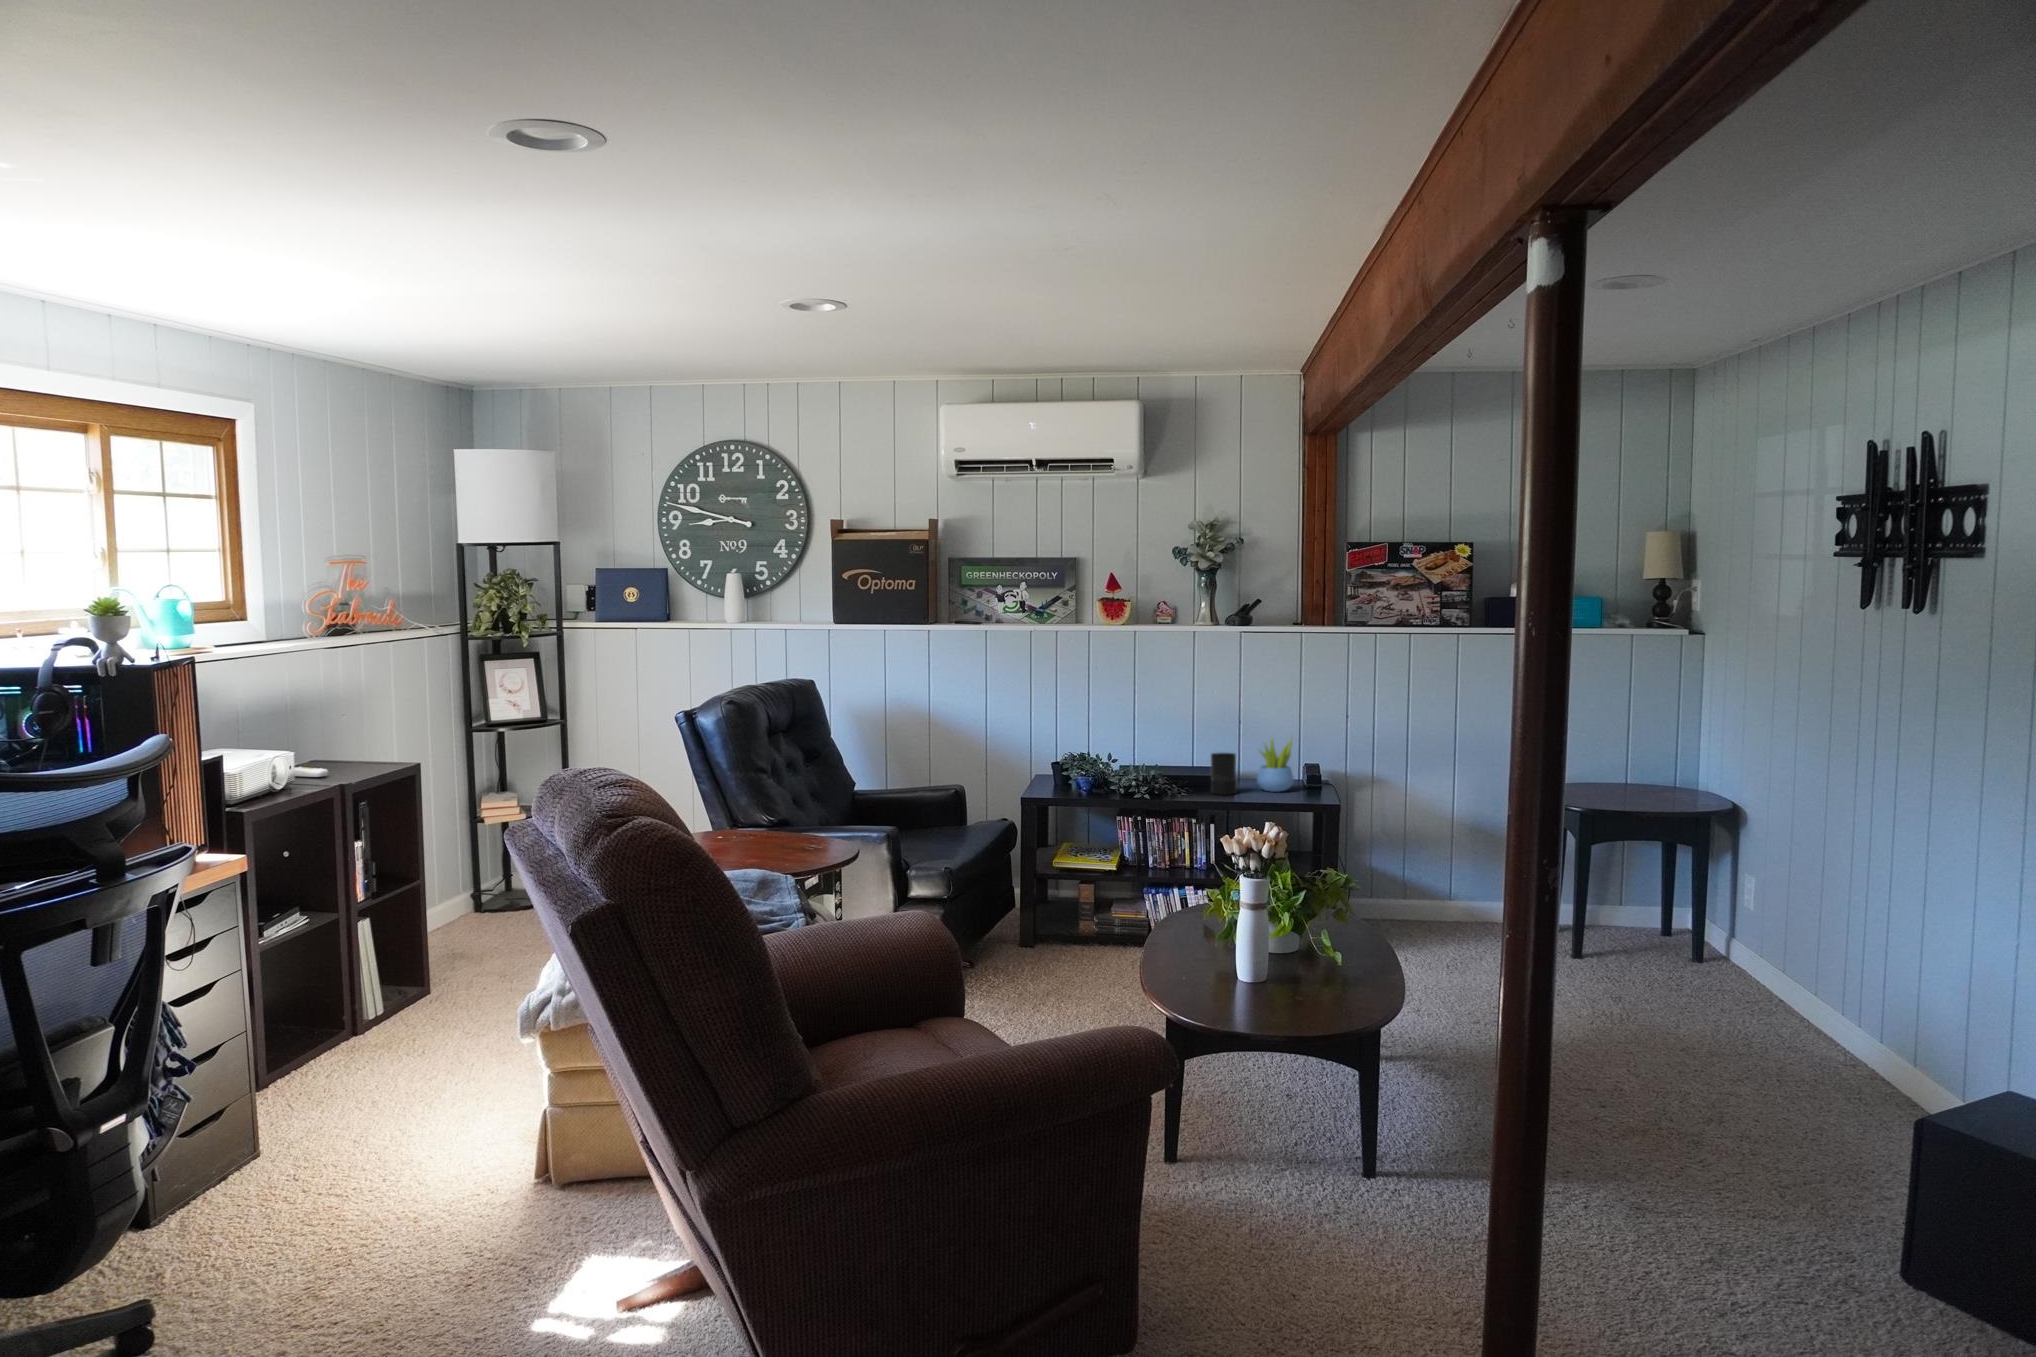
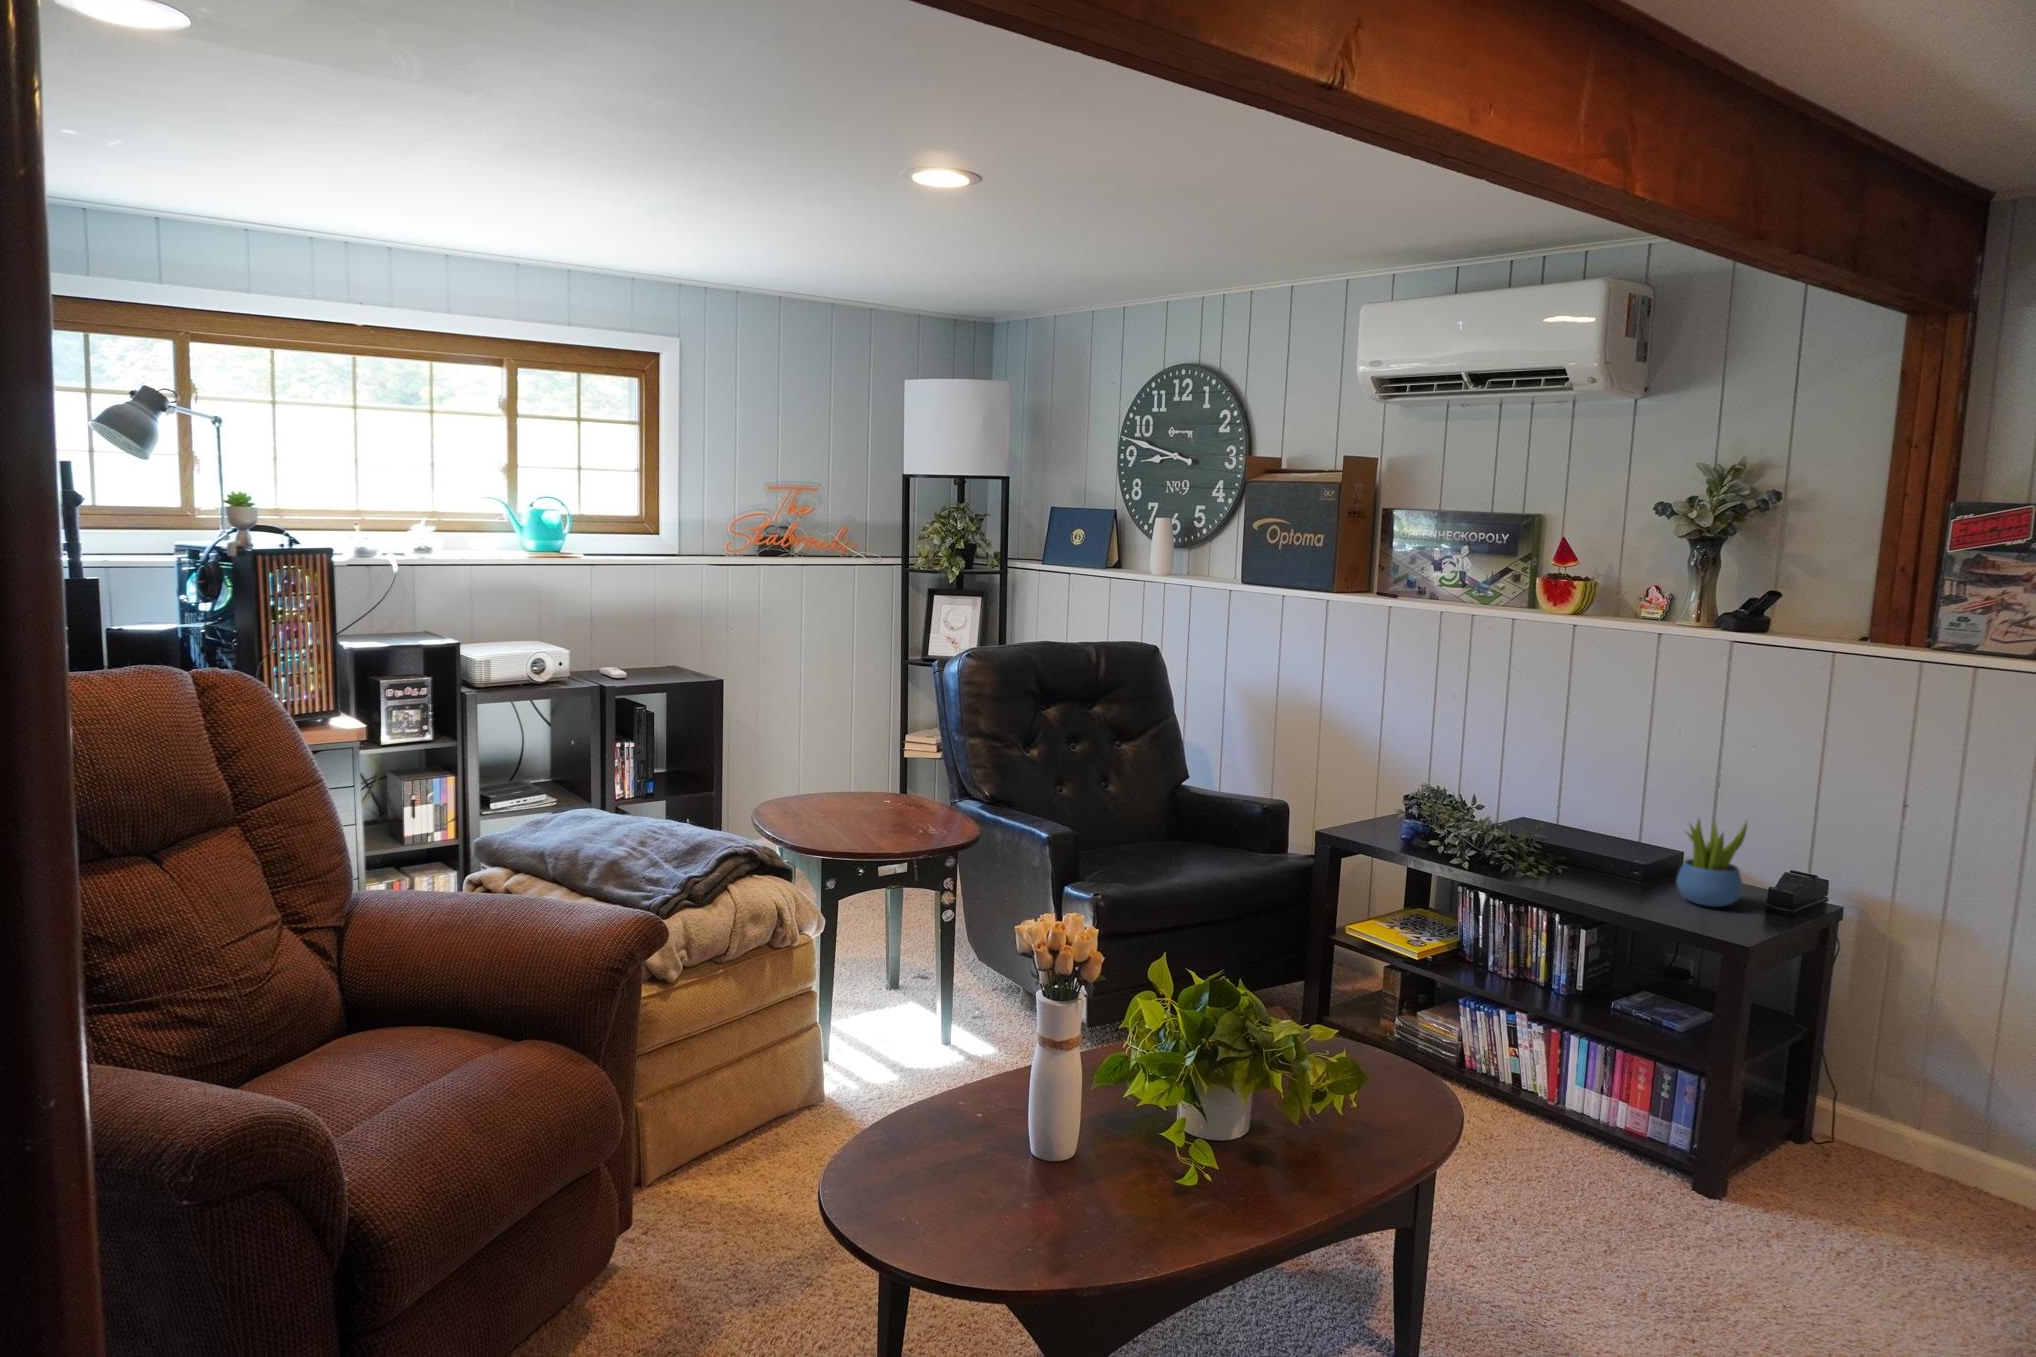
candle: present [1211,753,1236,795] -> none [1588,817,1636,894]

